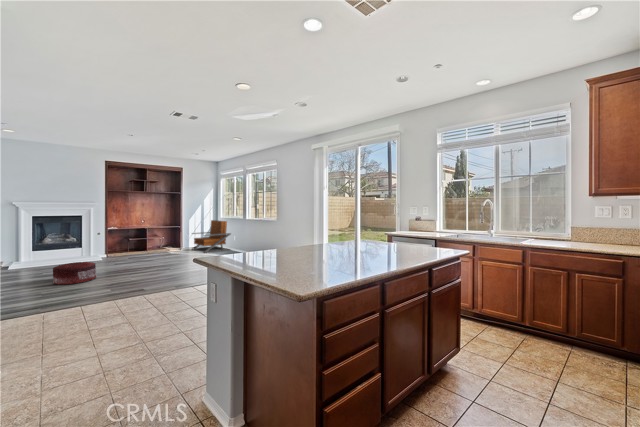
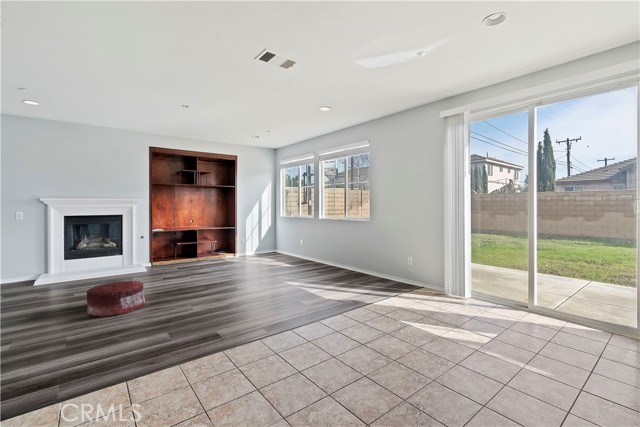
lounge chair: present [192,220,231,253] -> none [248,220,297,262]

